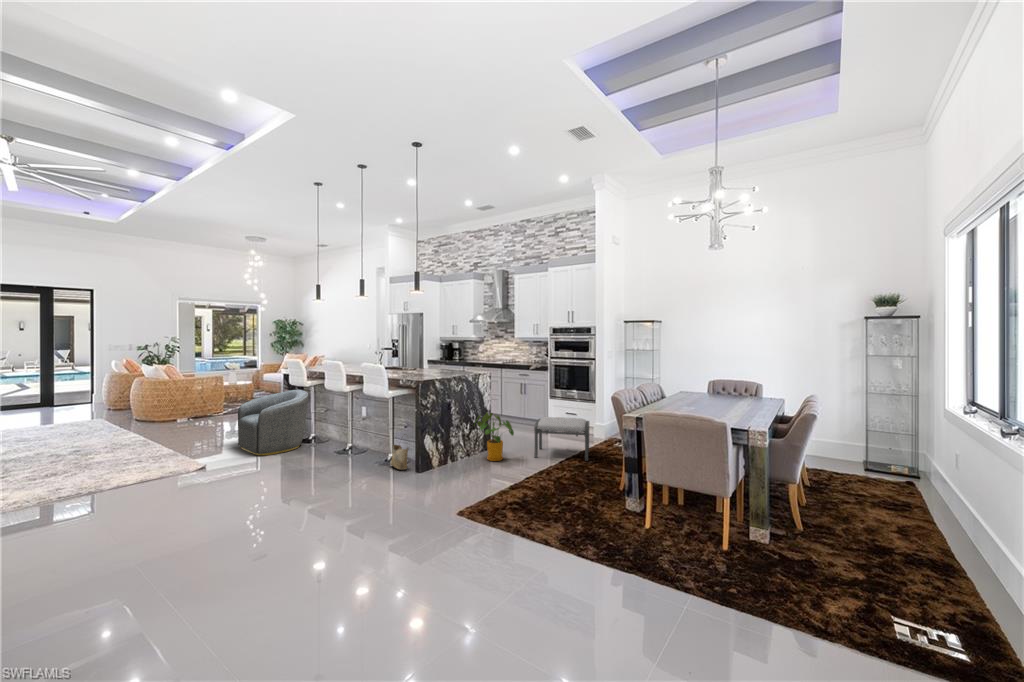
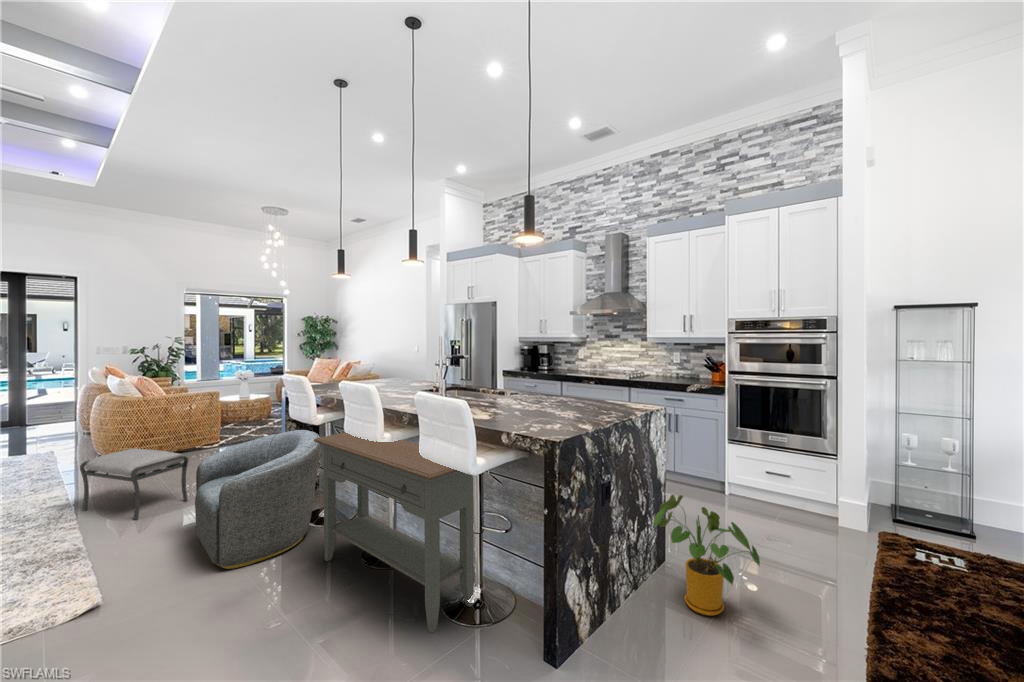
console table: none [308,386,391,467] -> present [314,432,474,633]
ottoman: present [534,417,589,461] -> present [80,448,188,520]
woven basket: present [391,445,408,470] -> none [482,558,527,653]

